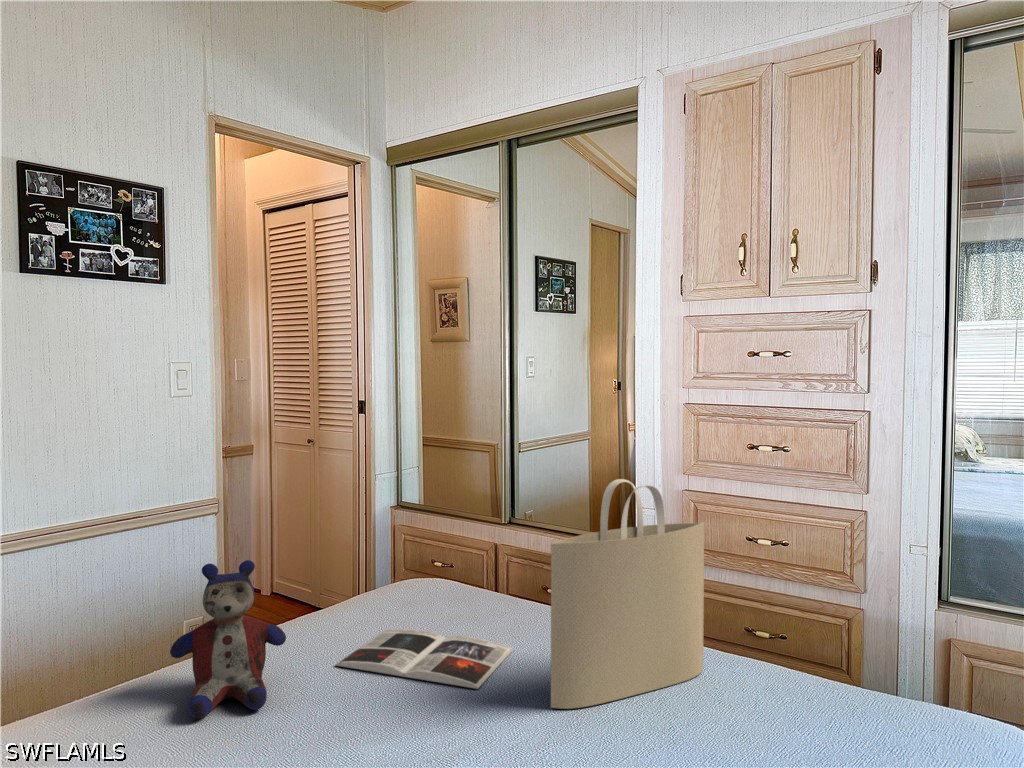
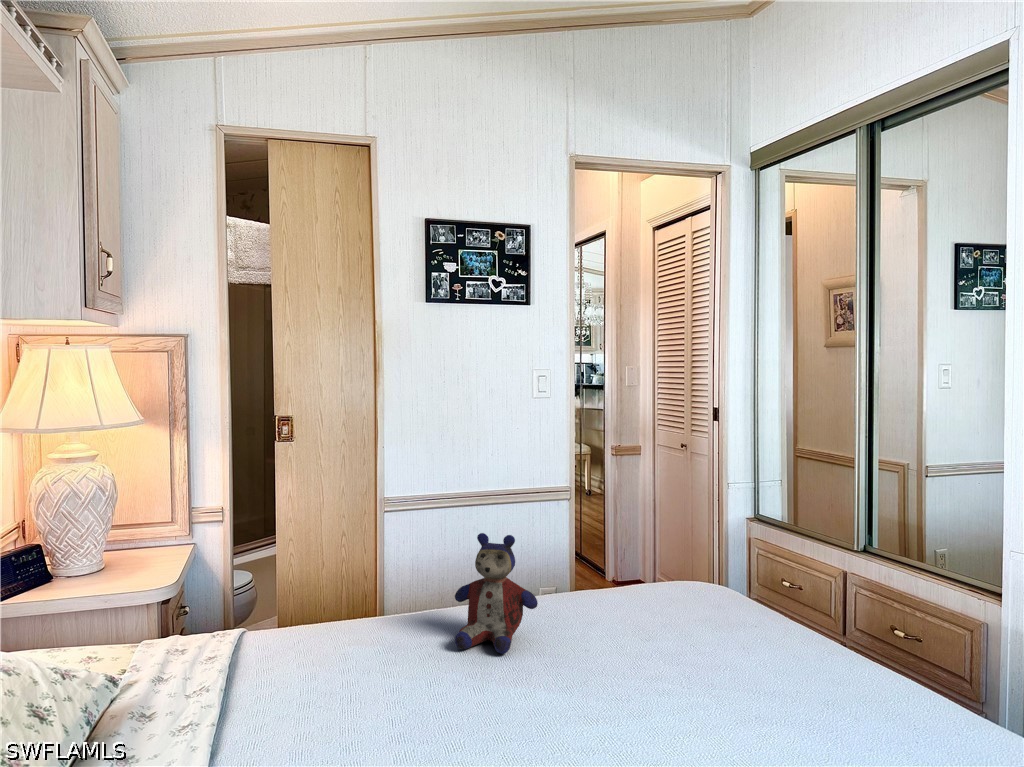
tote bag: present [551,479,704,709] -> none [736,504,947,736]
magazine: present [336,629,512,689] -> none [582,621,746,685]

